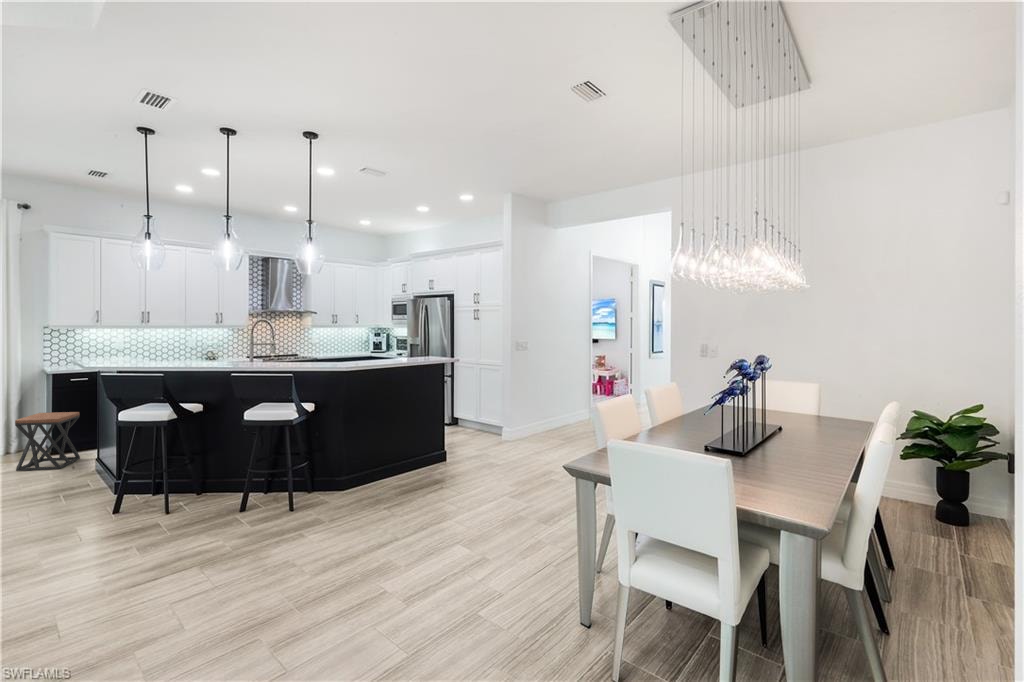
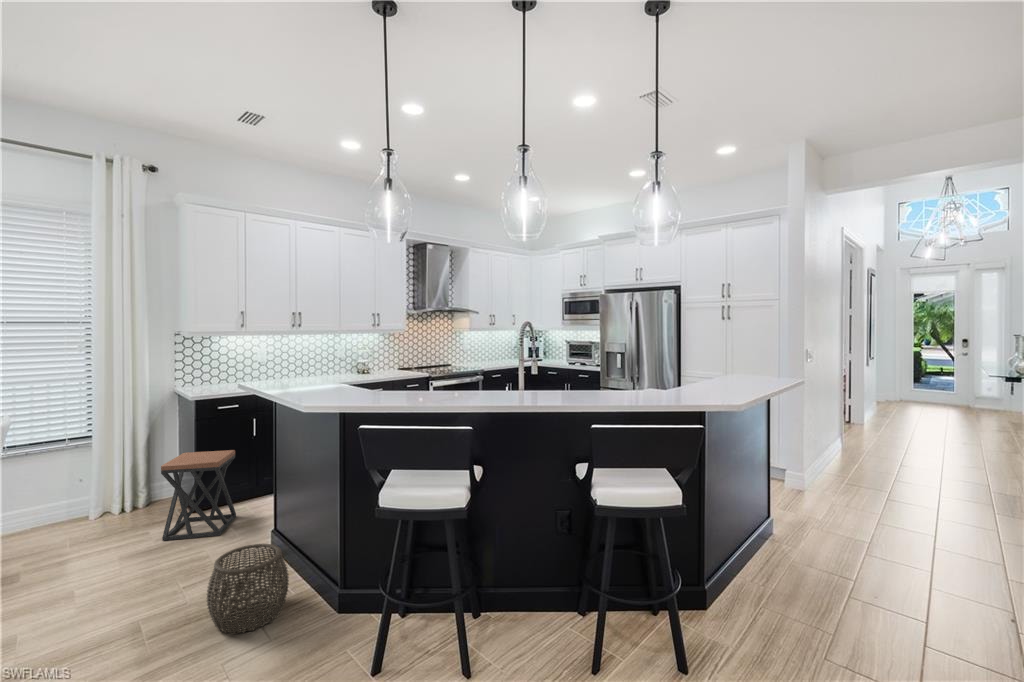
woven basket: none [15,466,77,515] -> present [207,544,289,634]

